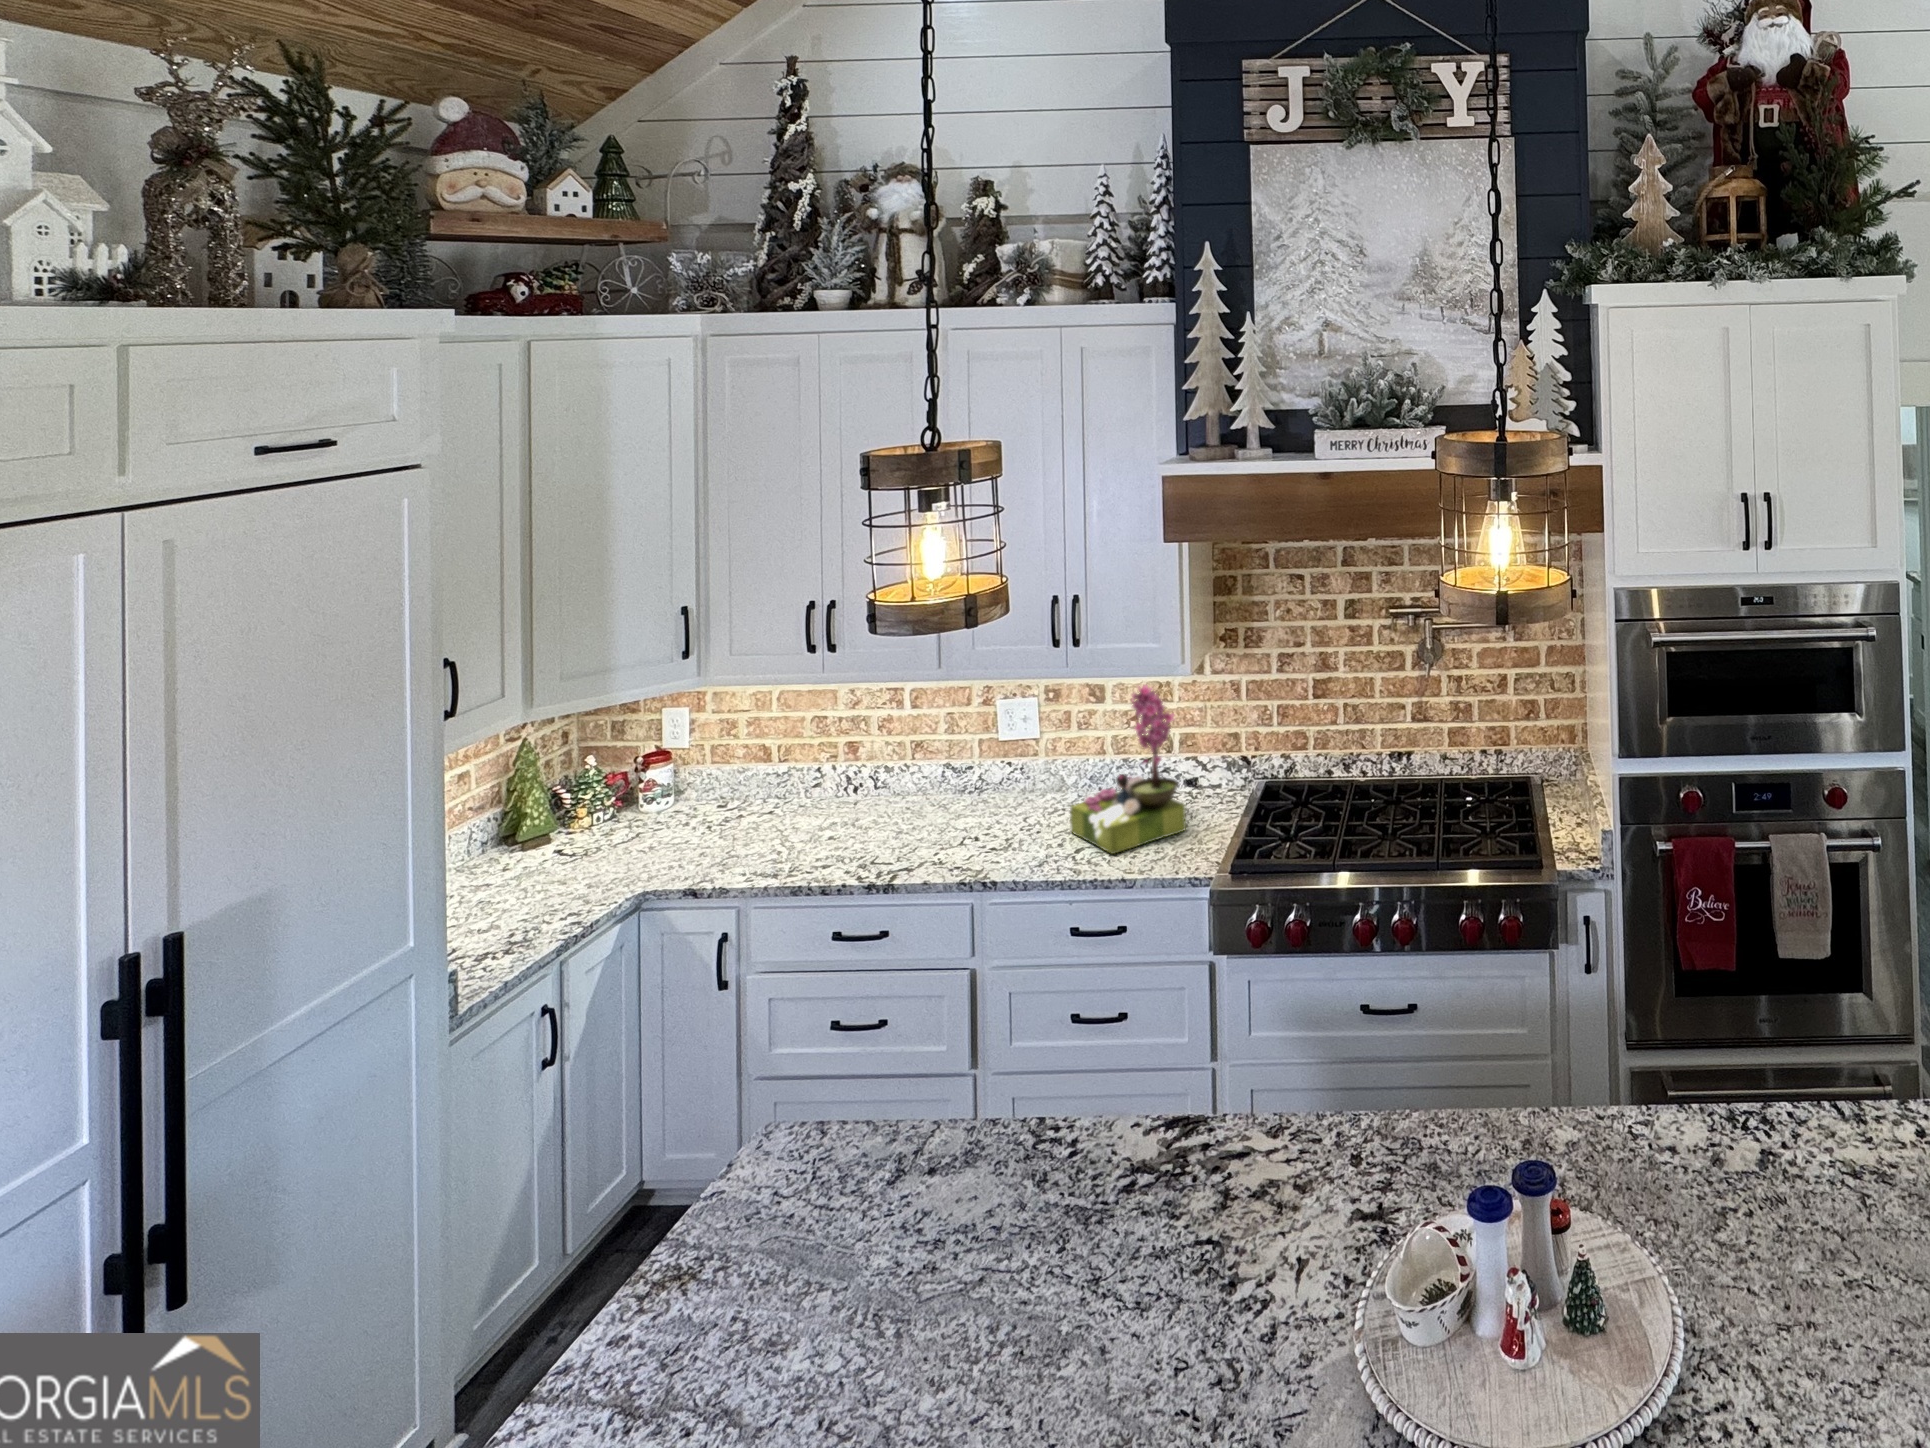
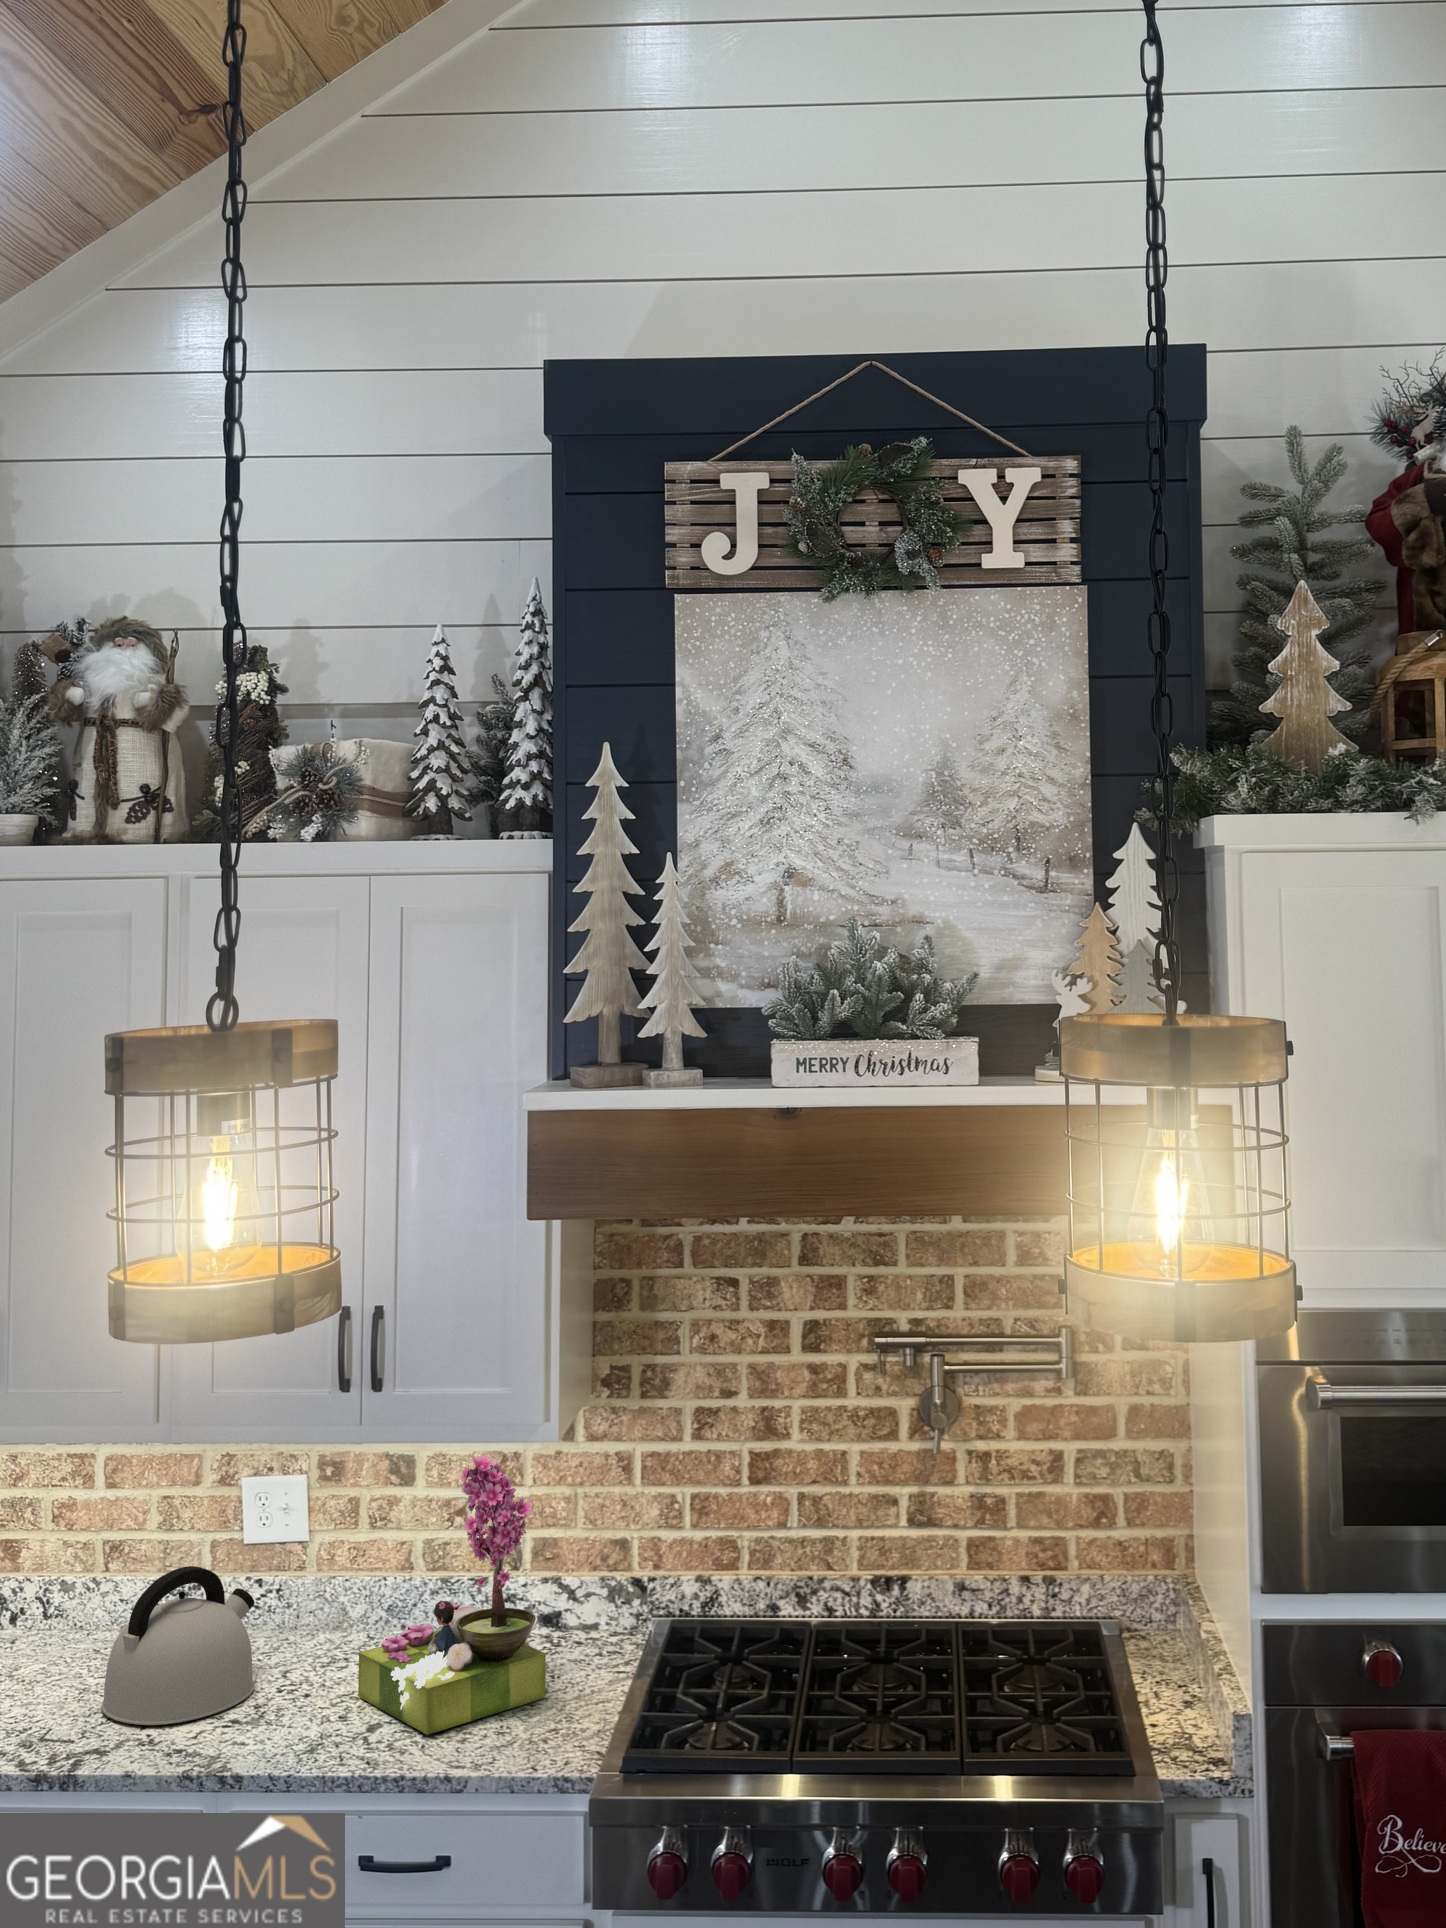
kettle: none [912,756,1007,852] -> present [101,1566,255,1725]

